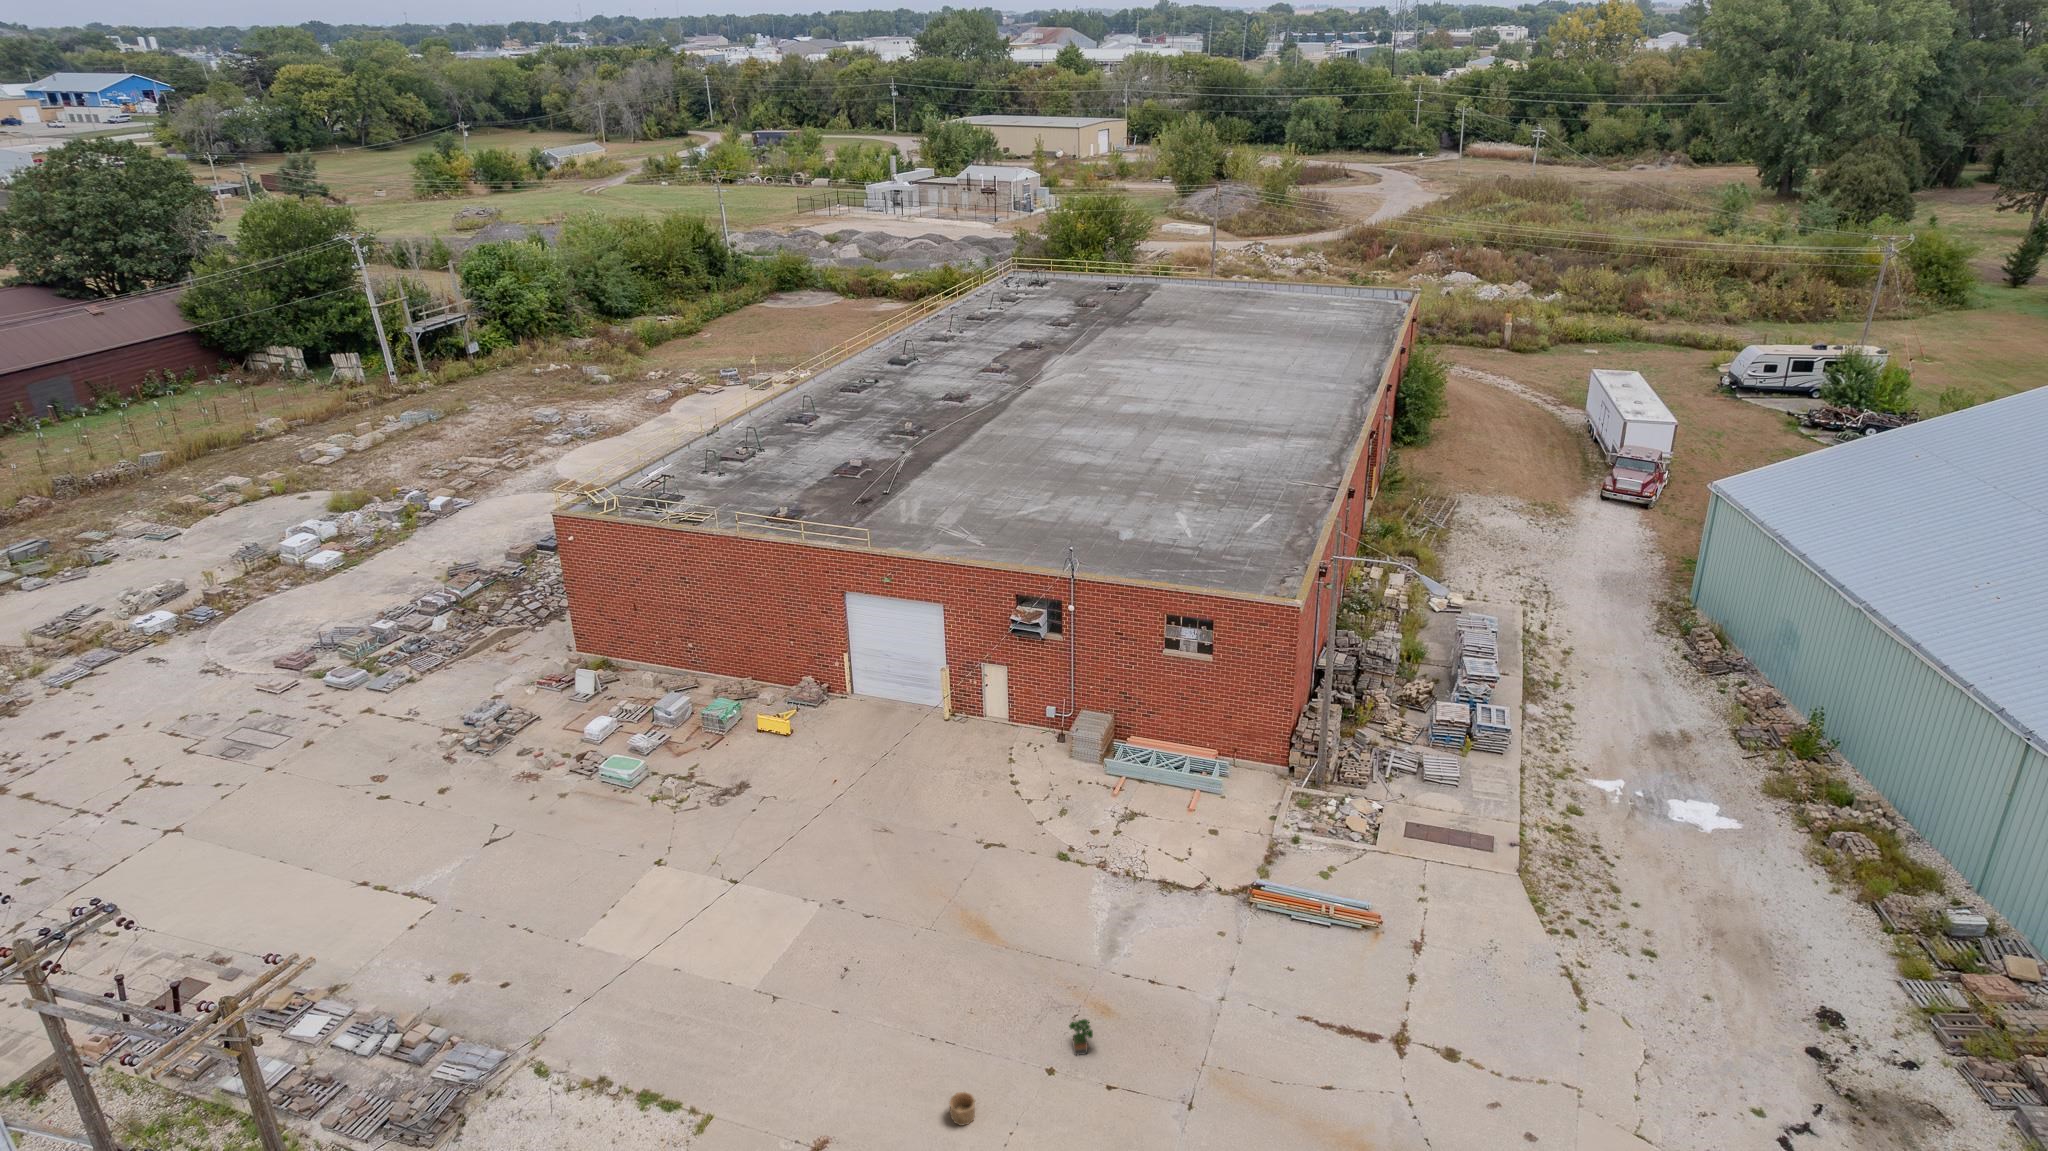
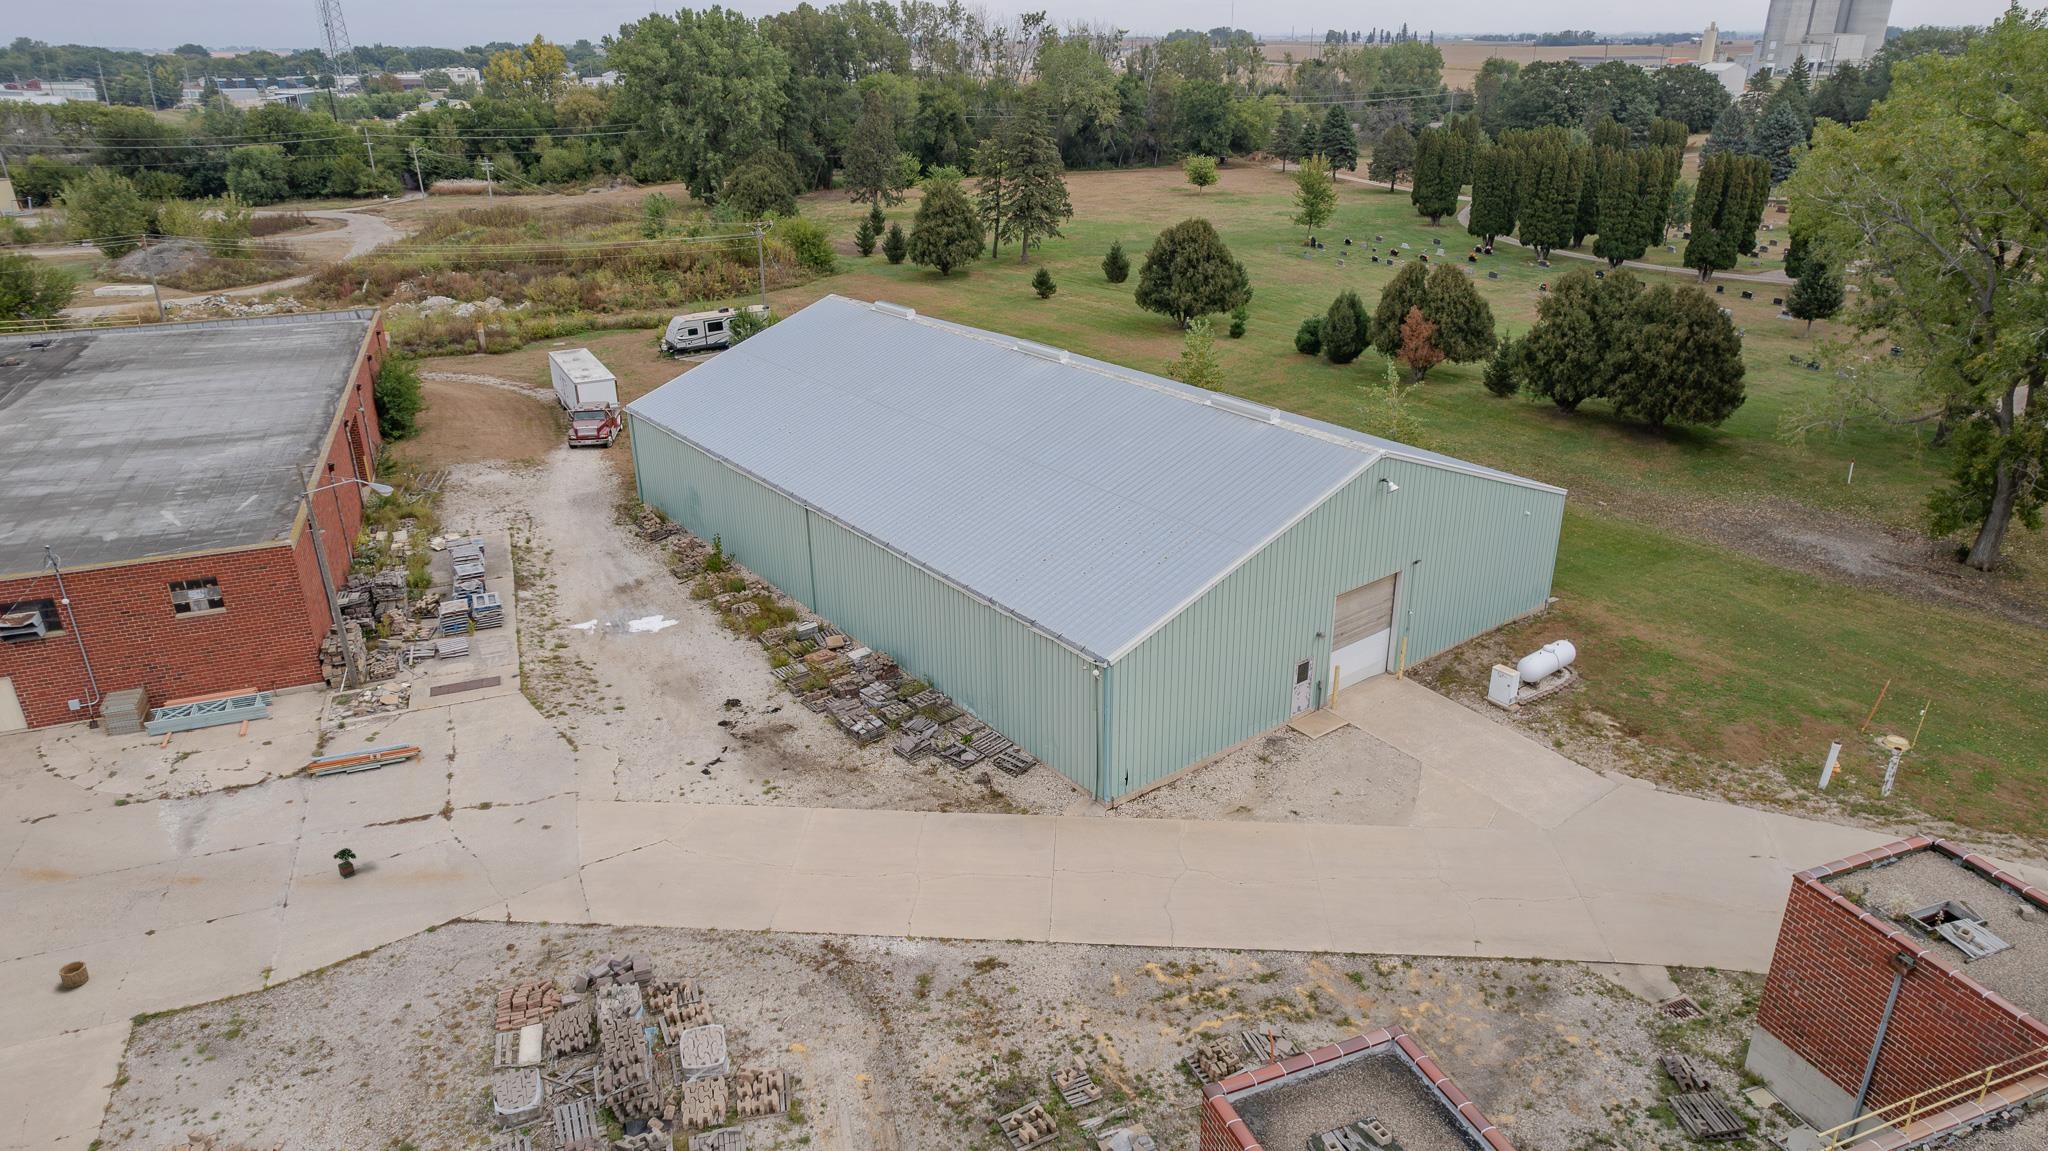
potted tree: present [1069,1019,1093,1056] -> present [333,848,356,879]

